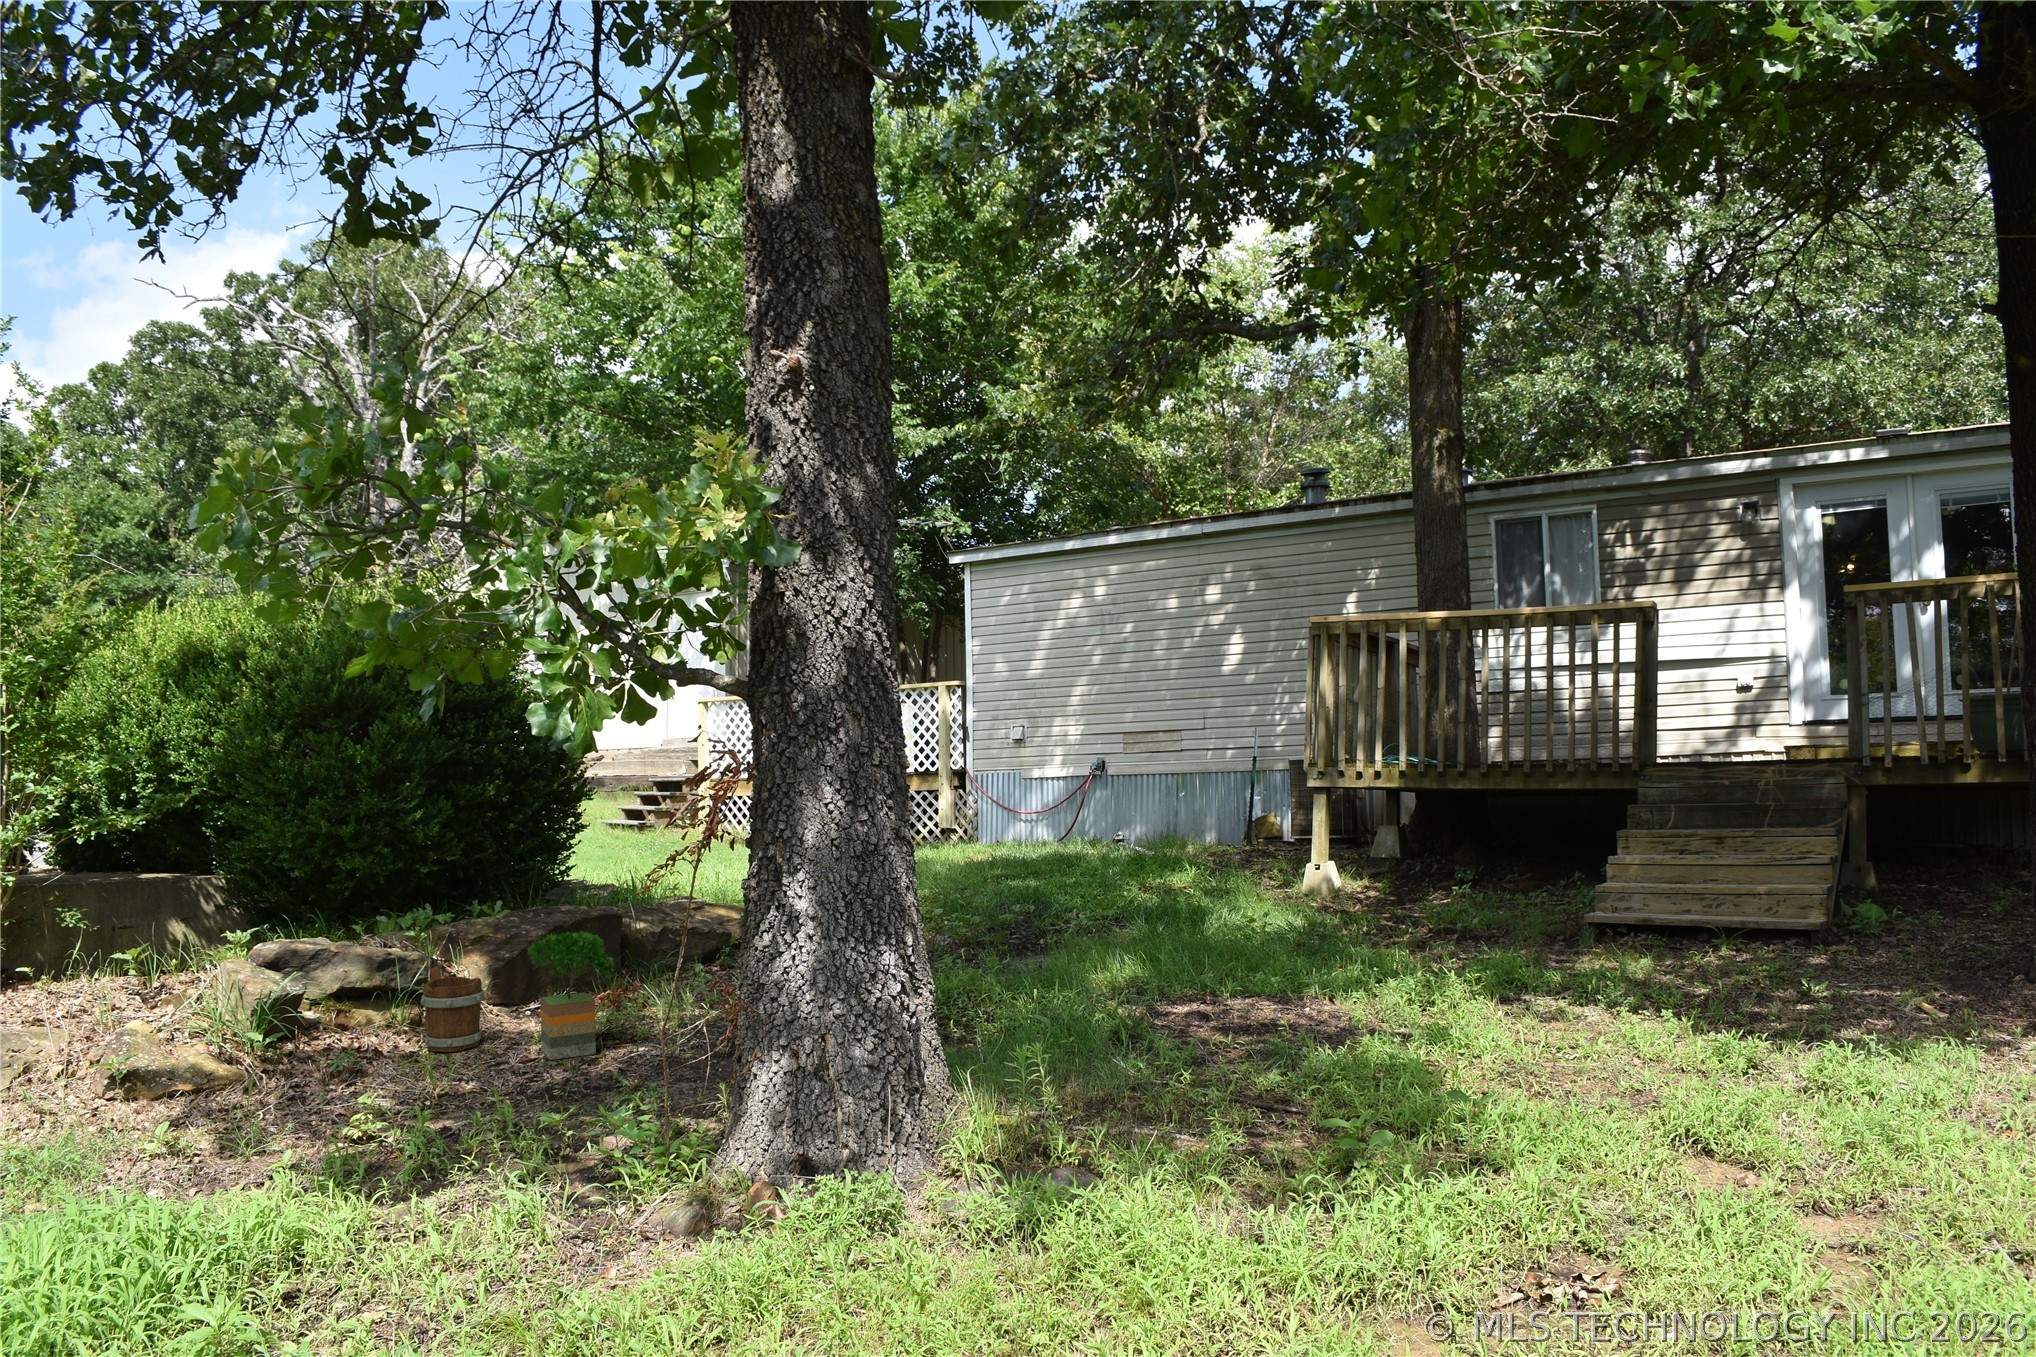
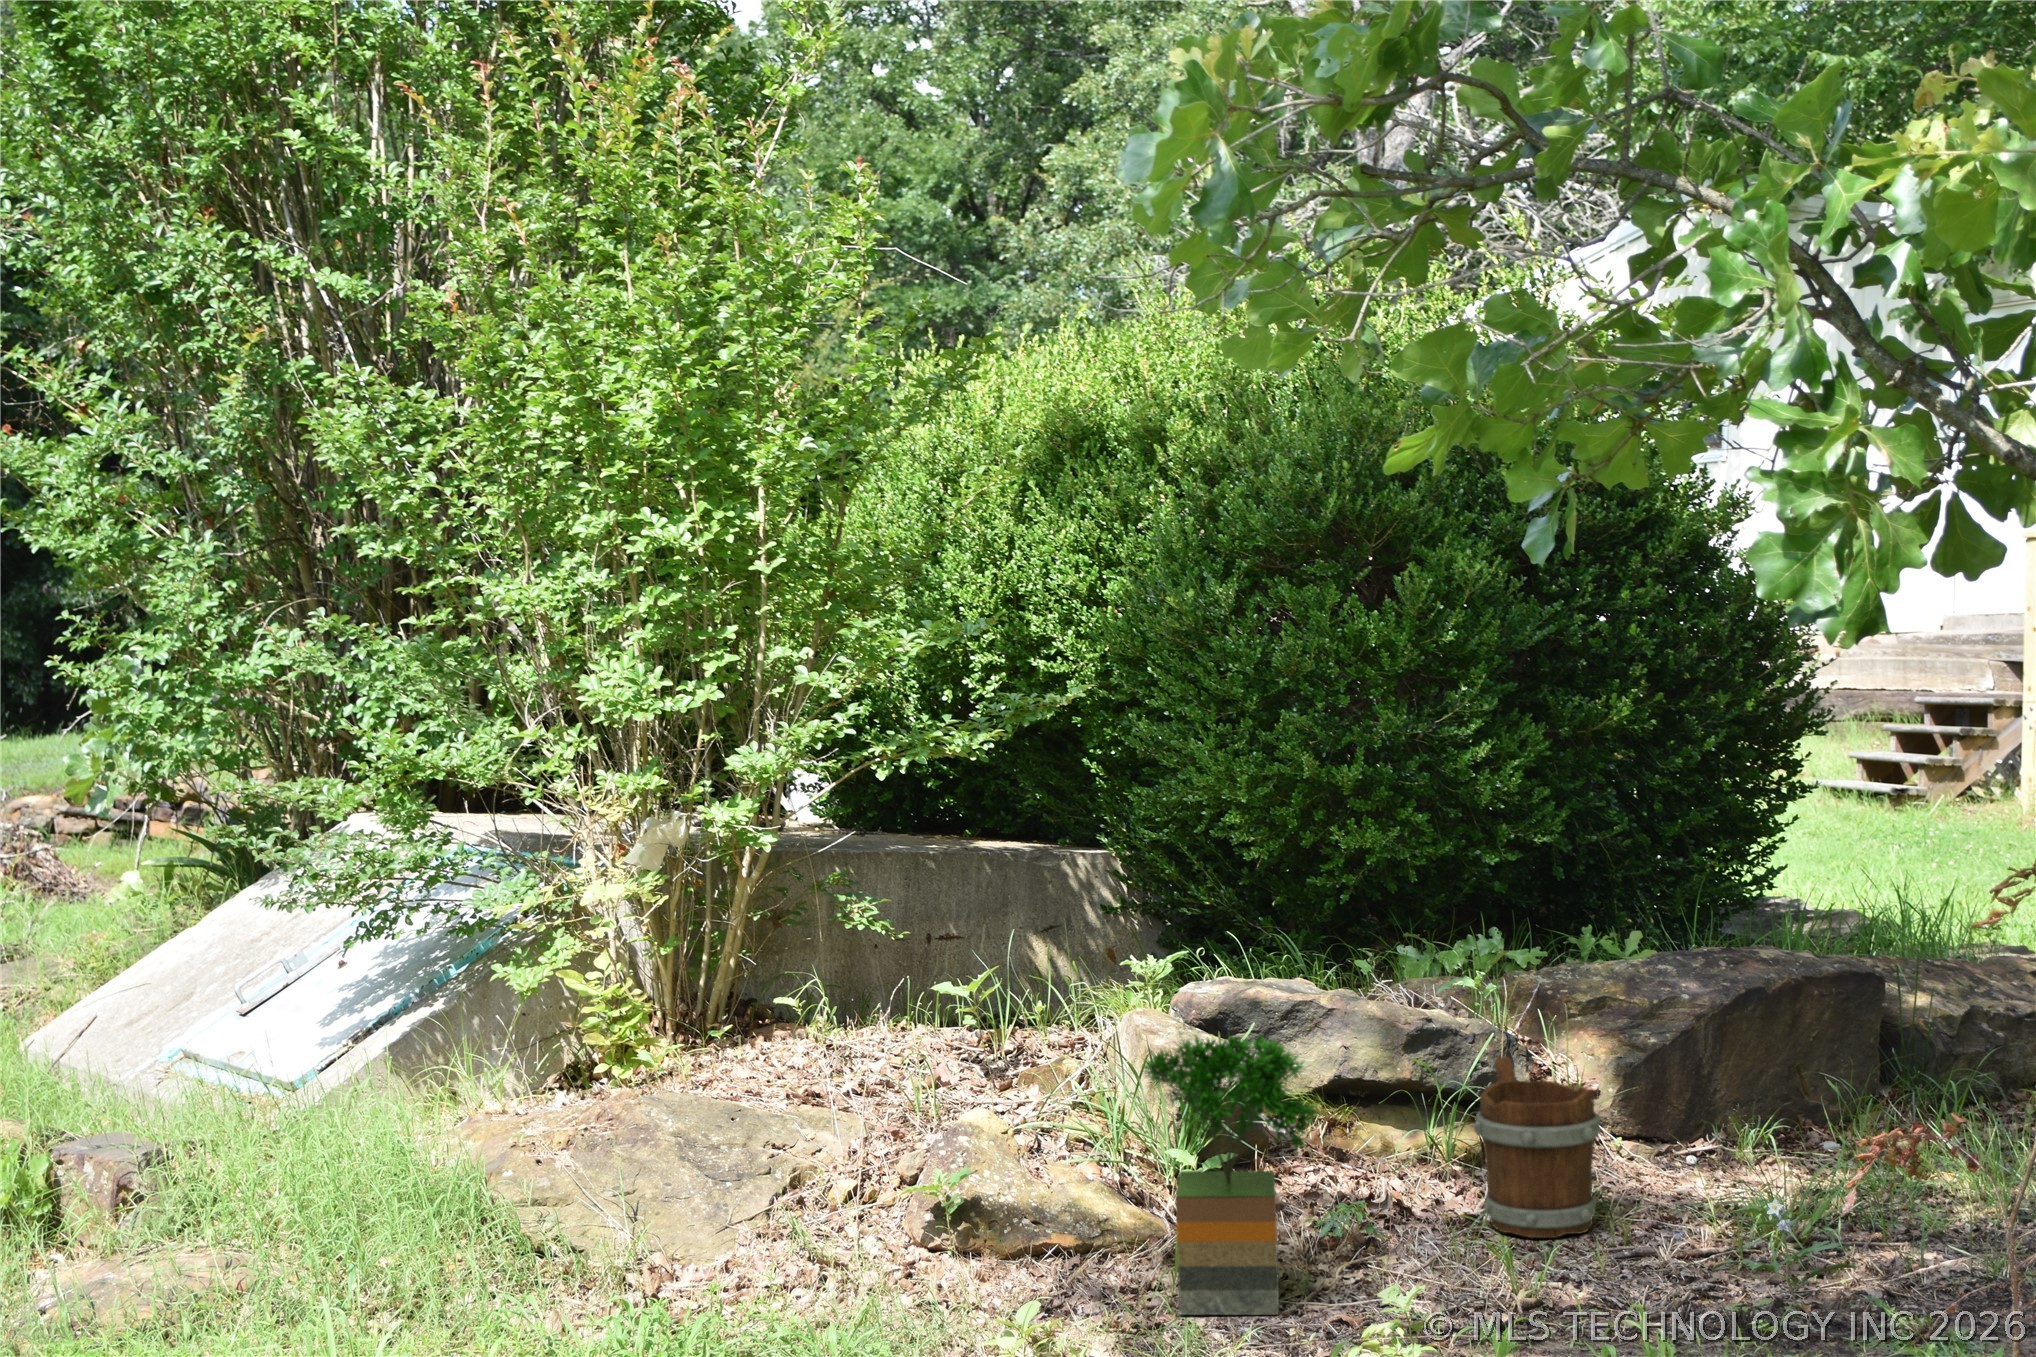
potted tree: present [528,931,613,1060] -> present [1143,1035,1318,1315]

